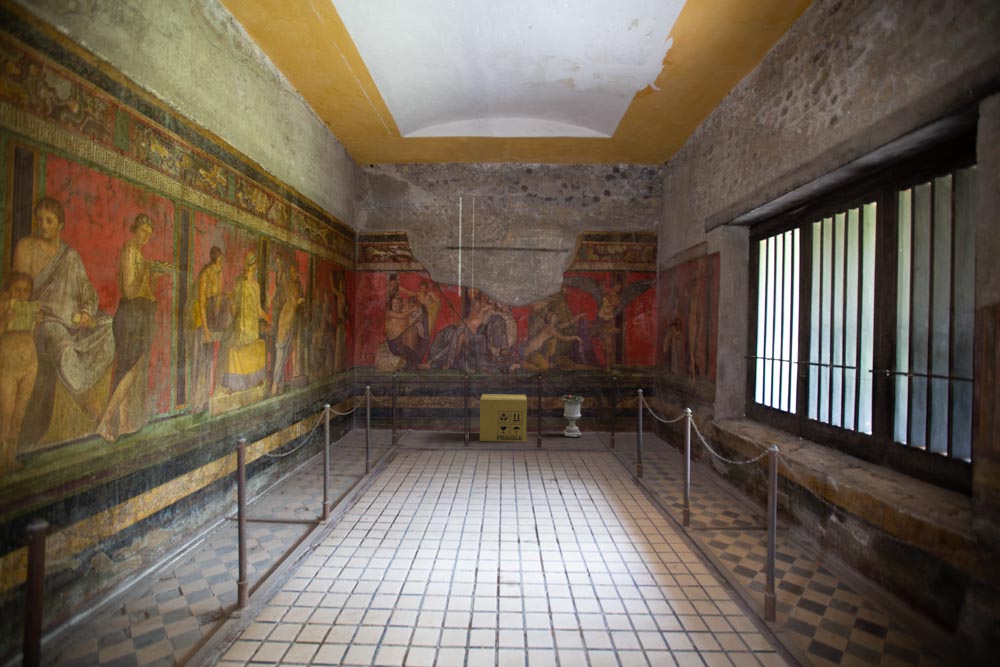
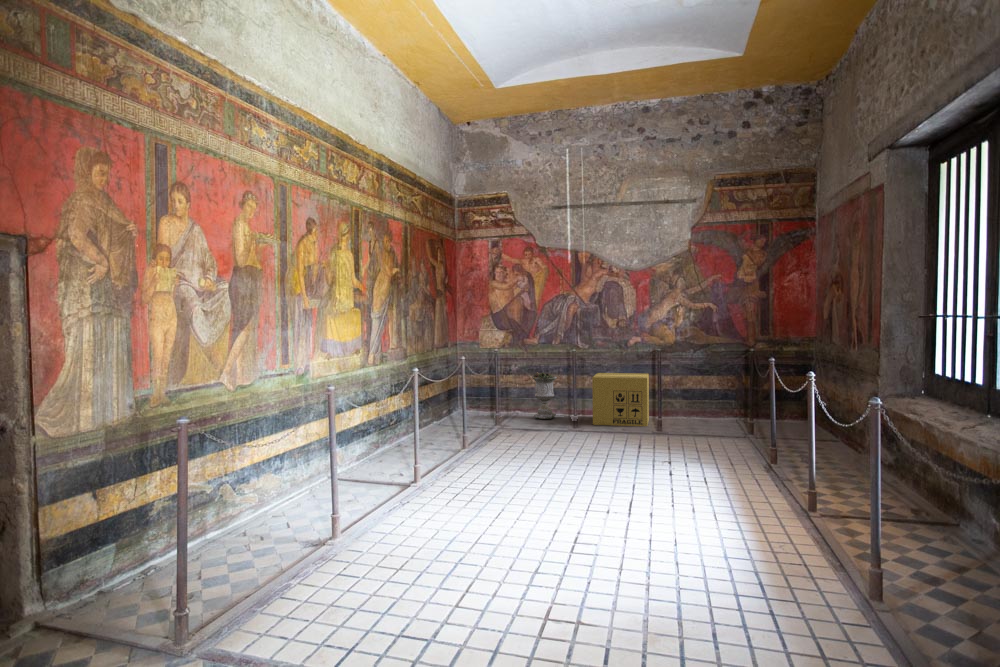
planter: present [562,395,584,437] -> present [532,372,557,419]

